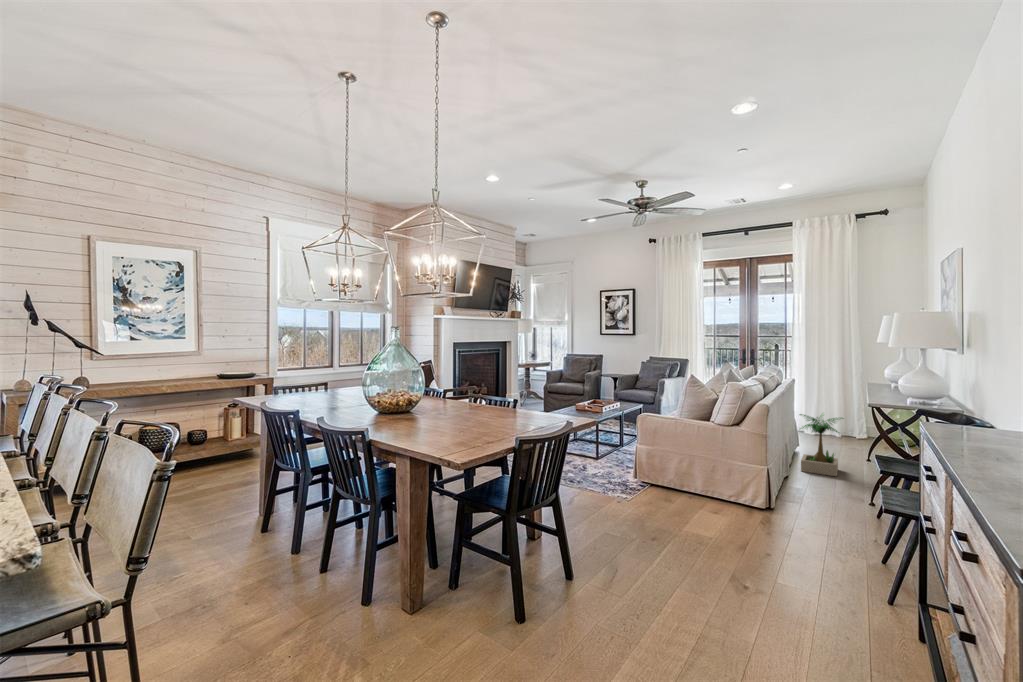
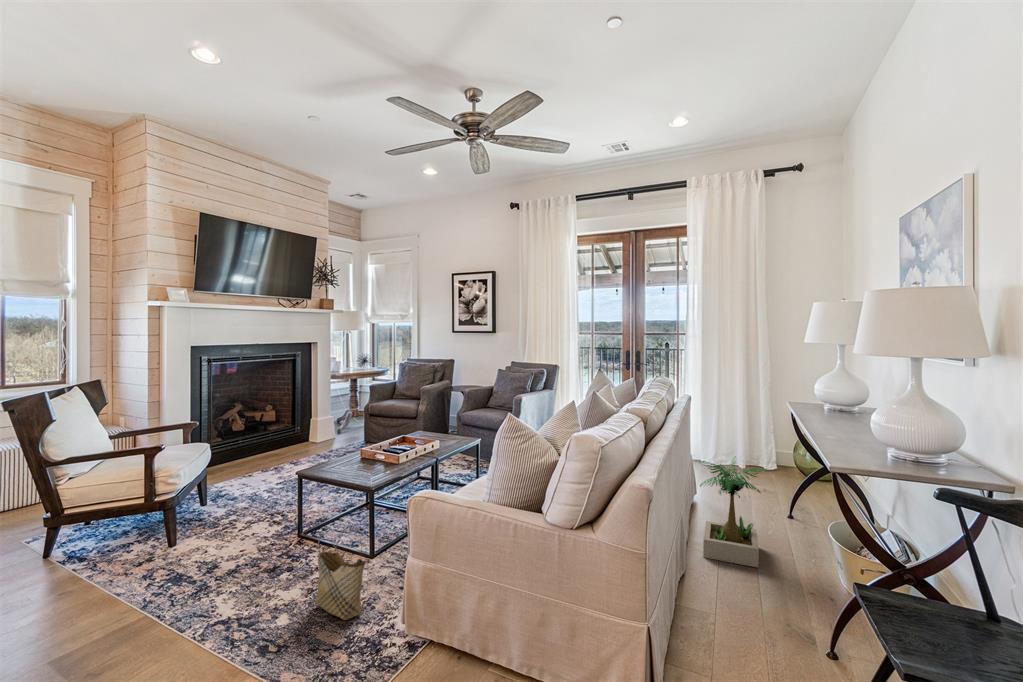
woven basket: none [580,433,609,477] -> present [315,525,365,620]

